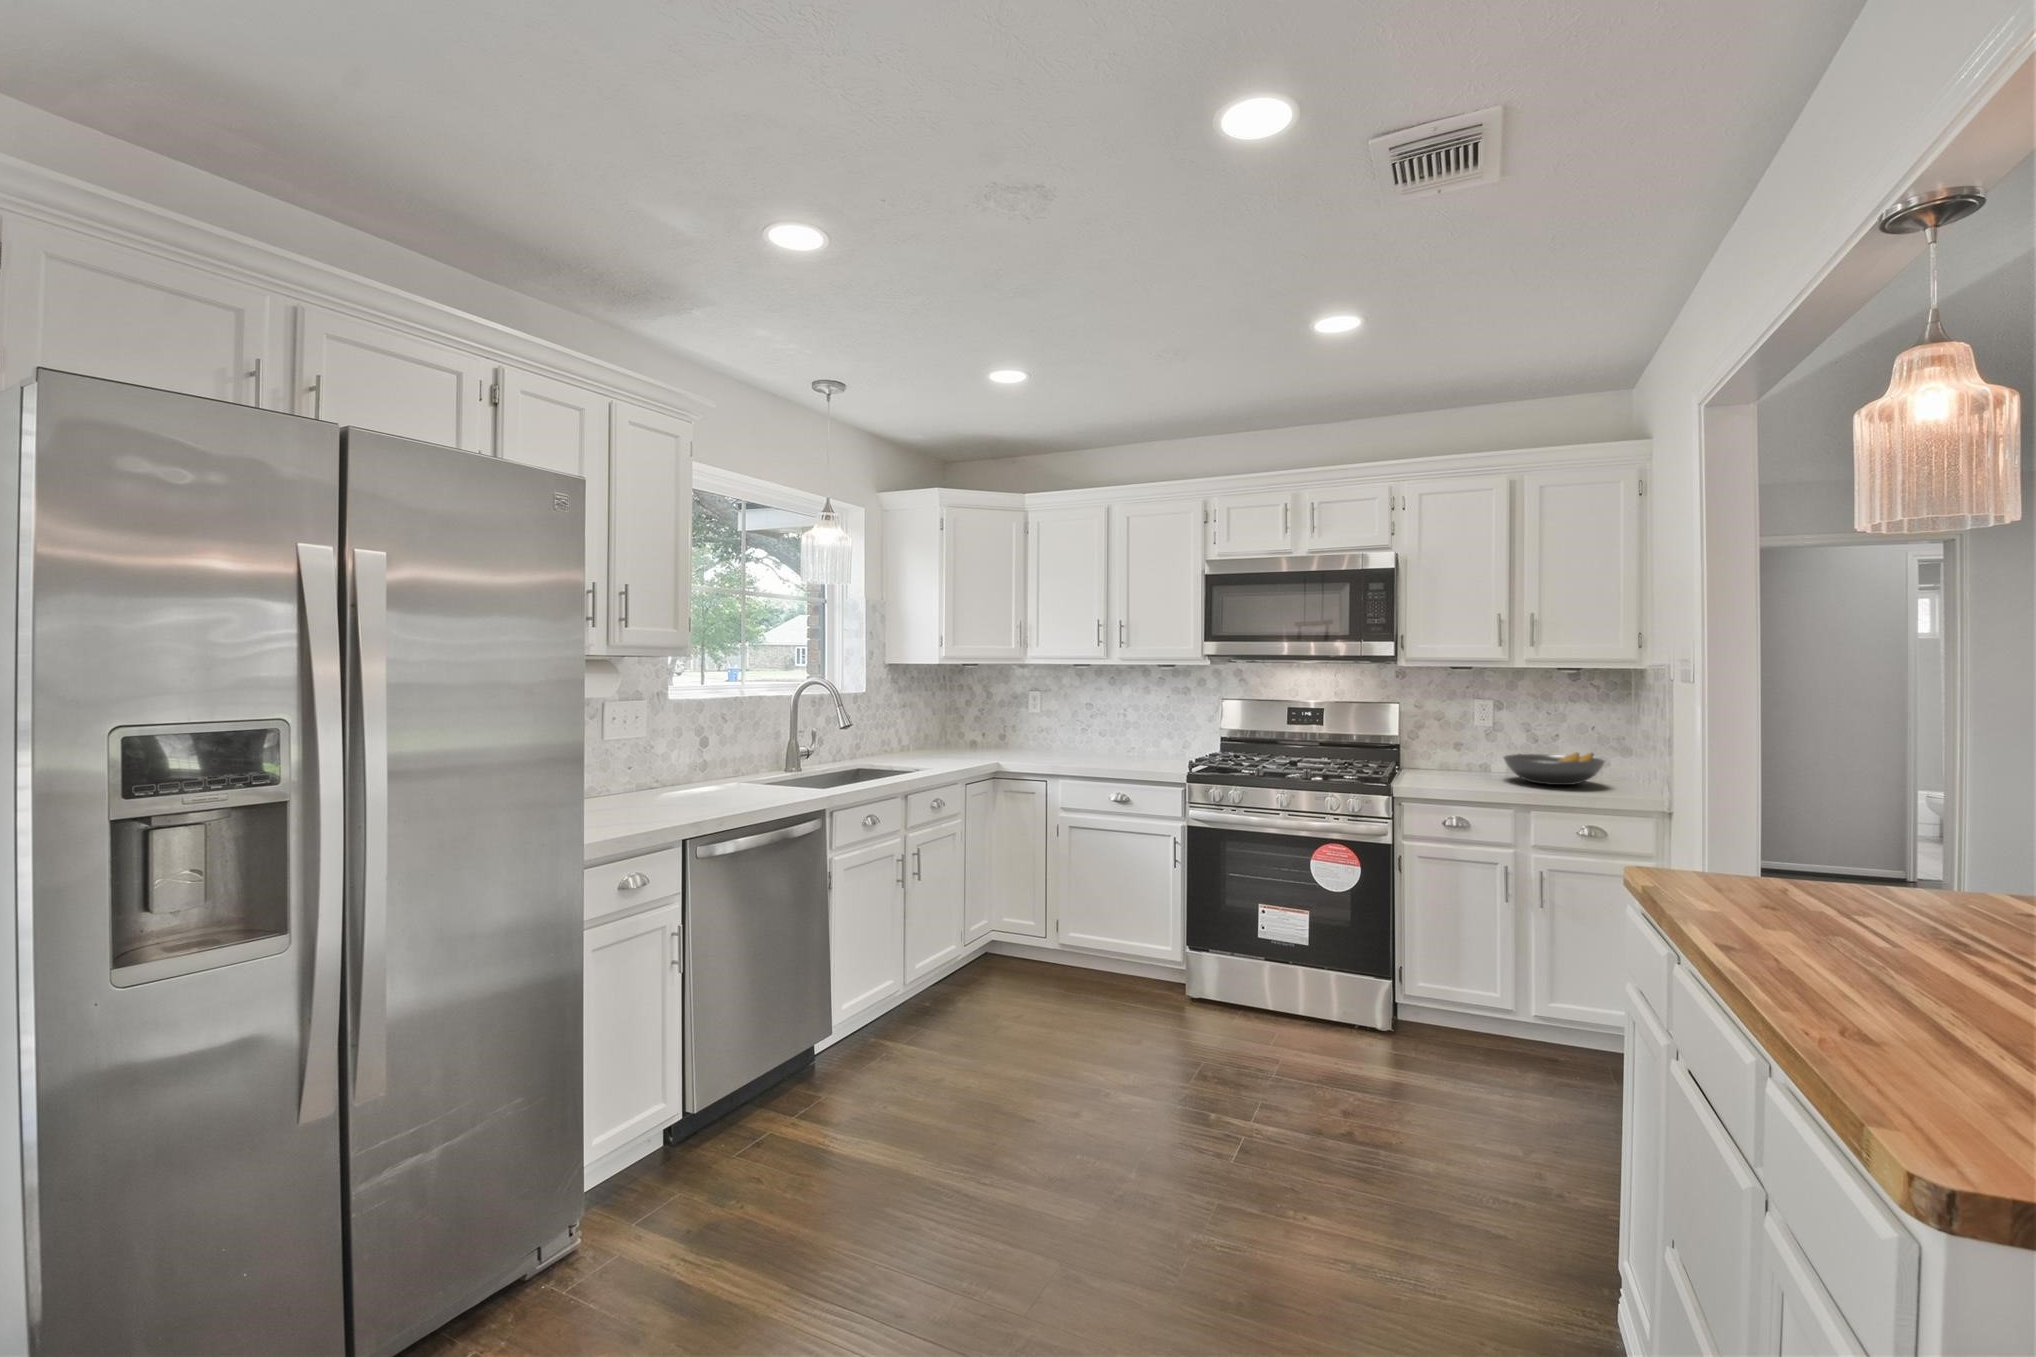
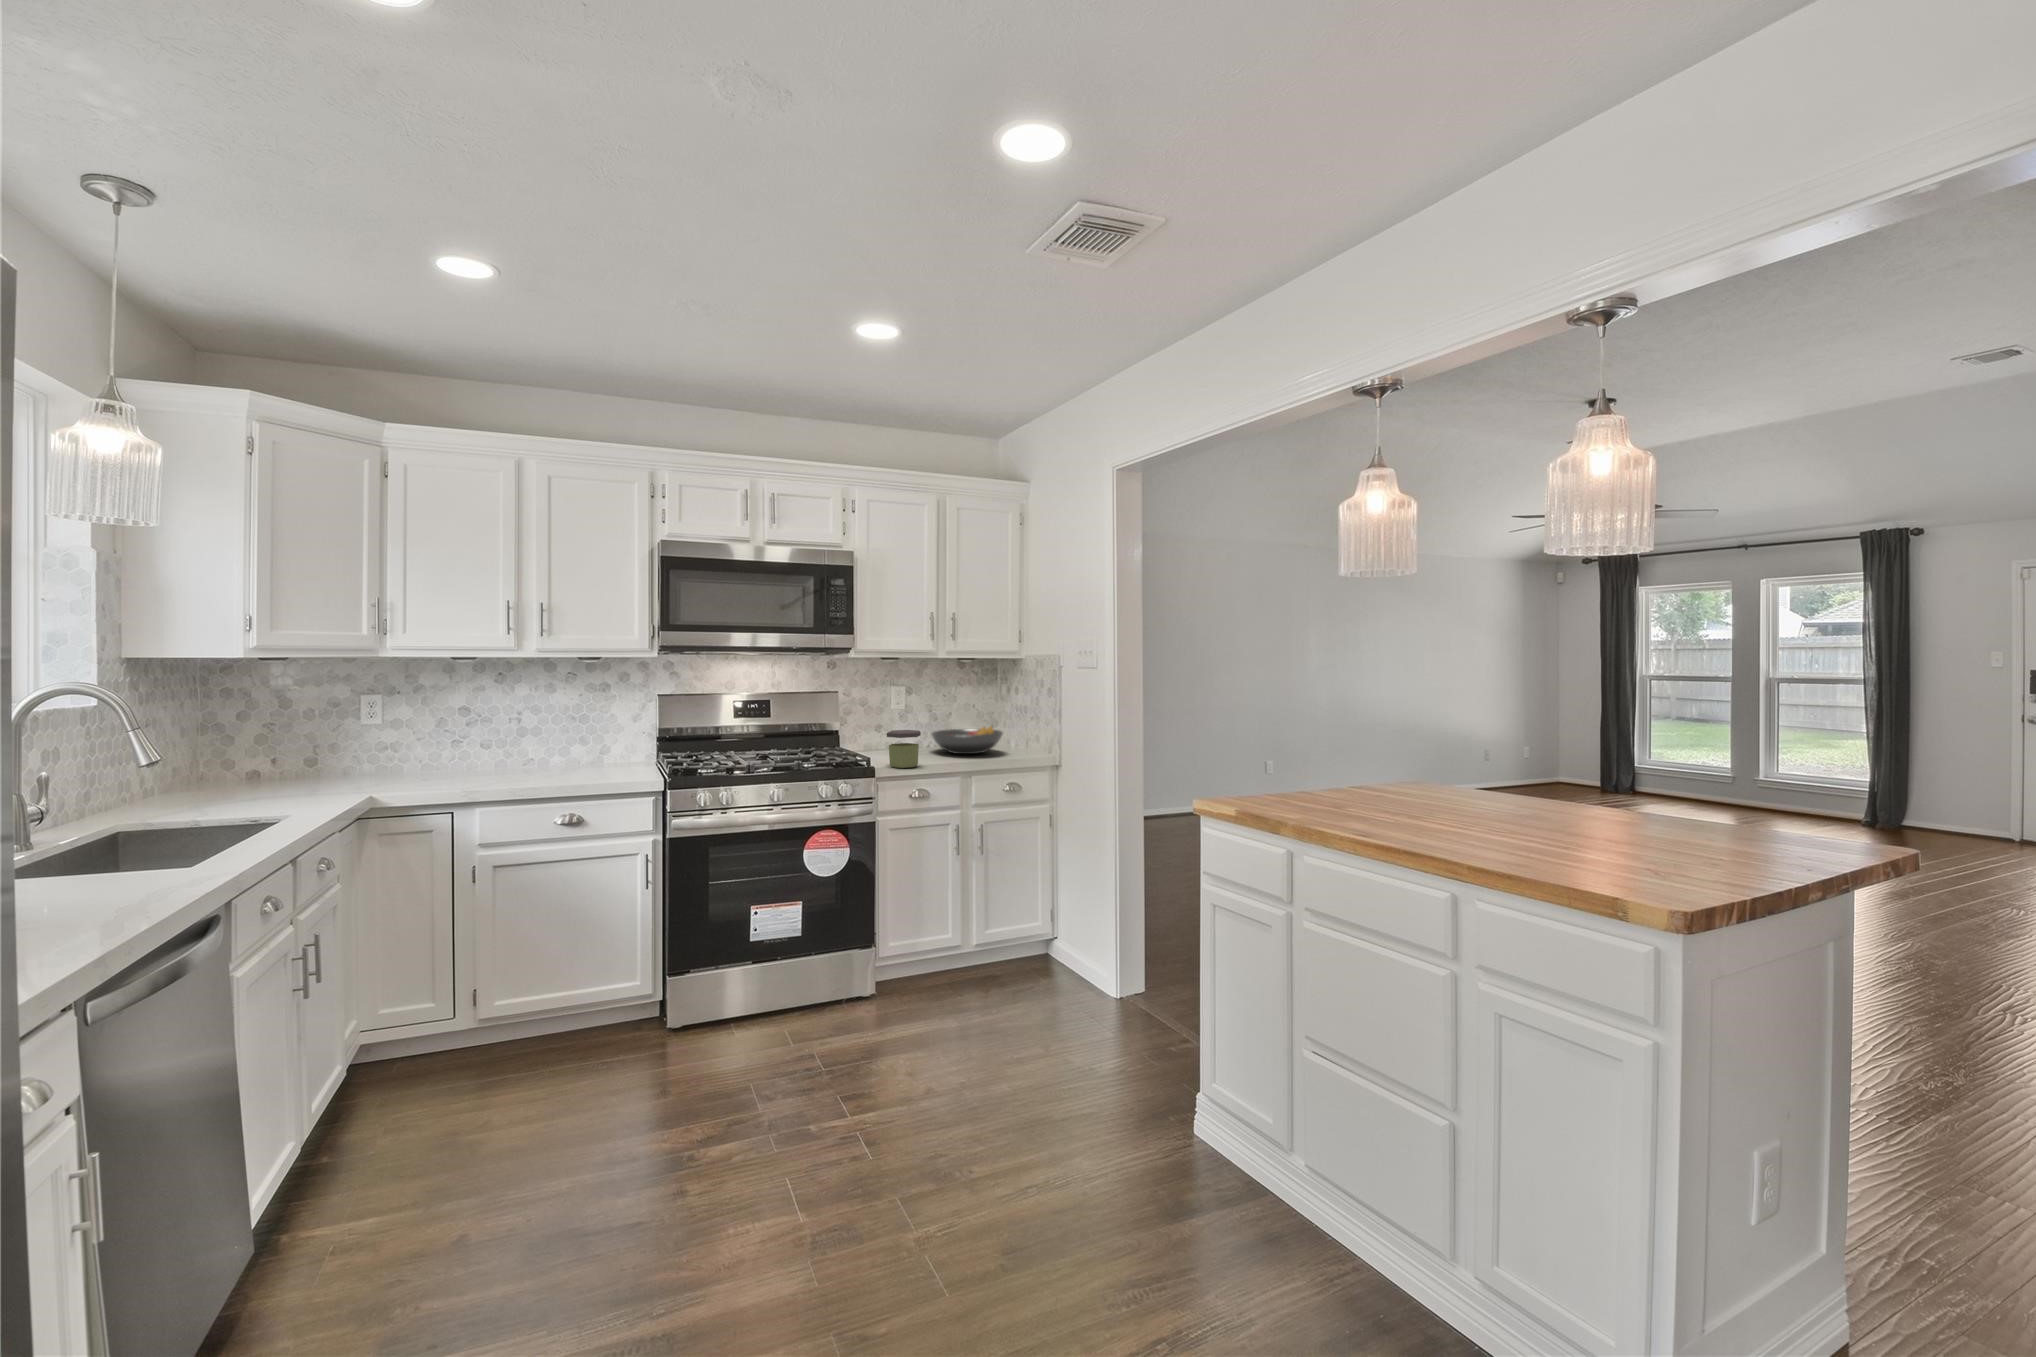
jar: none [1414,746,1457,789] -> present [887,730,921,768]

